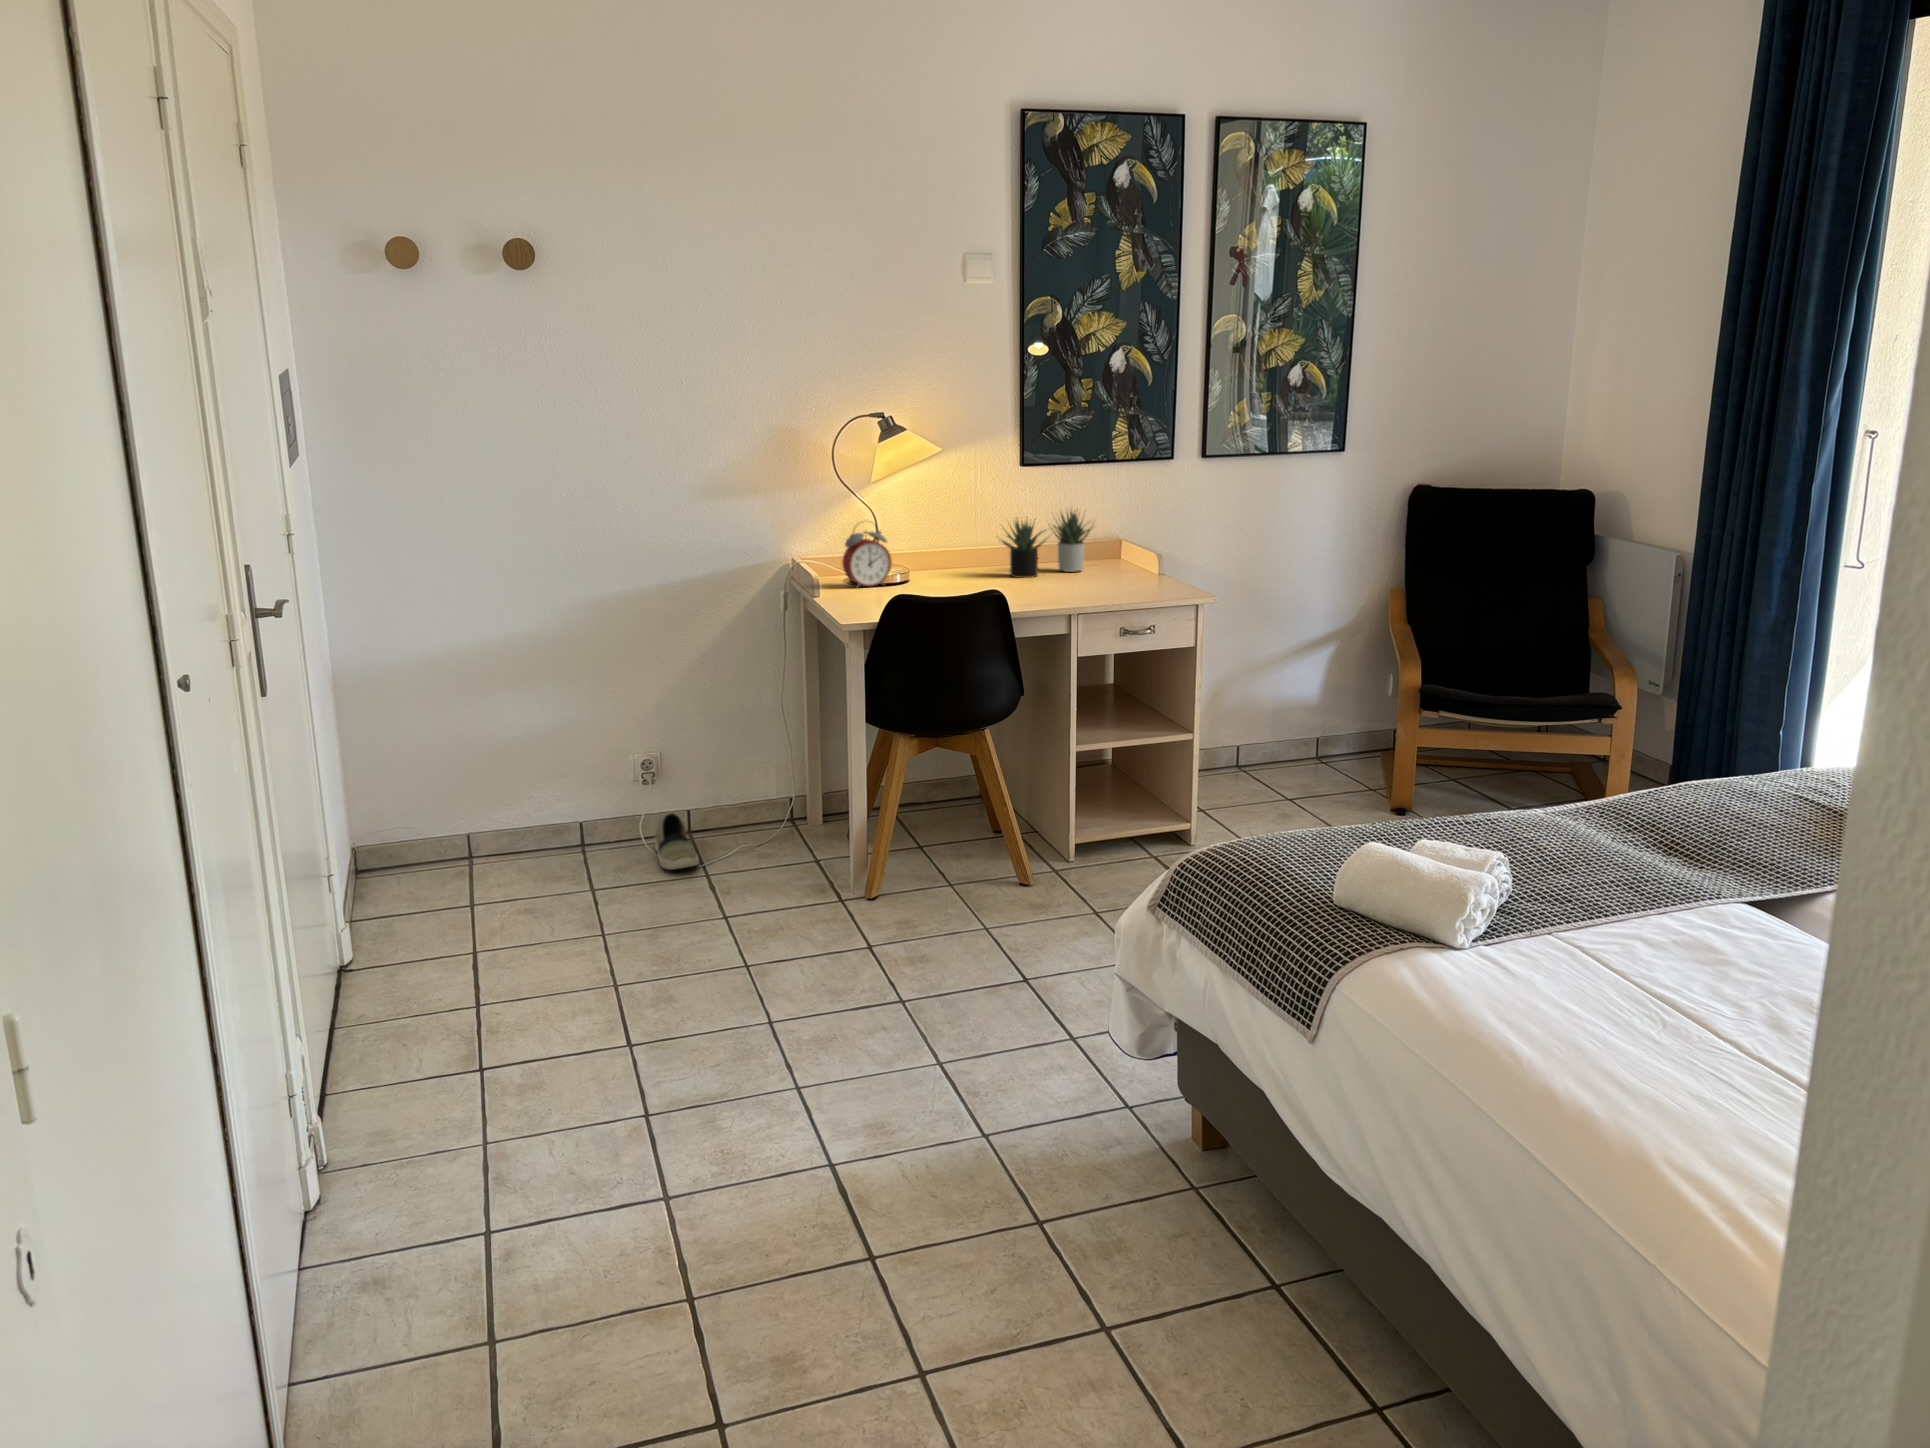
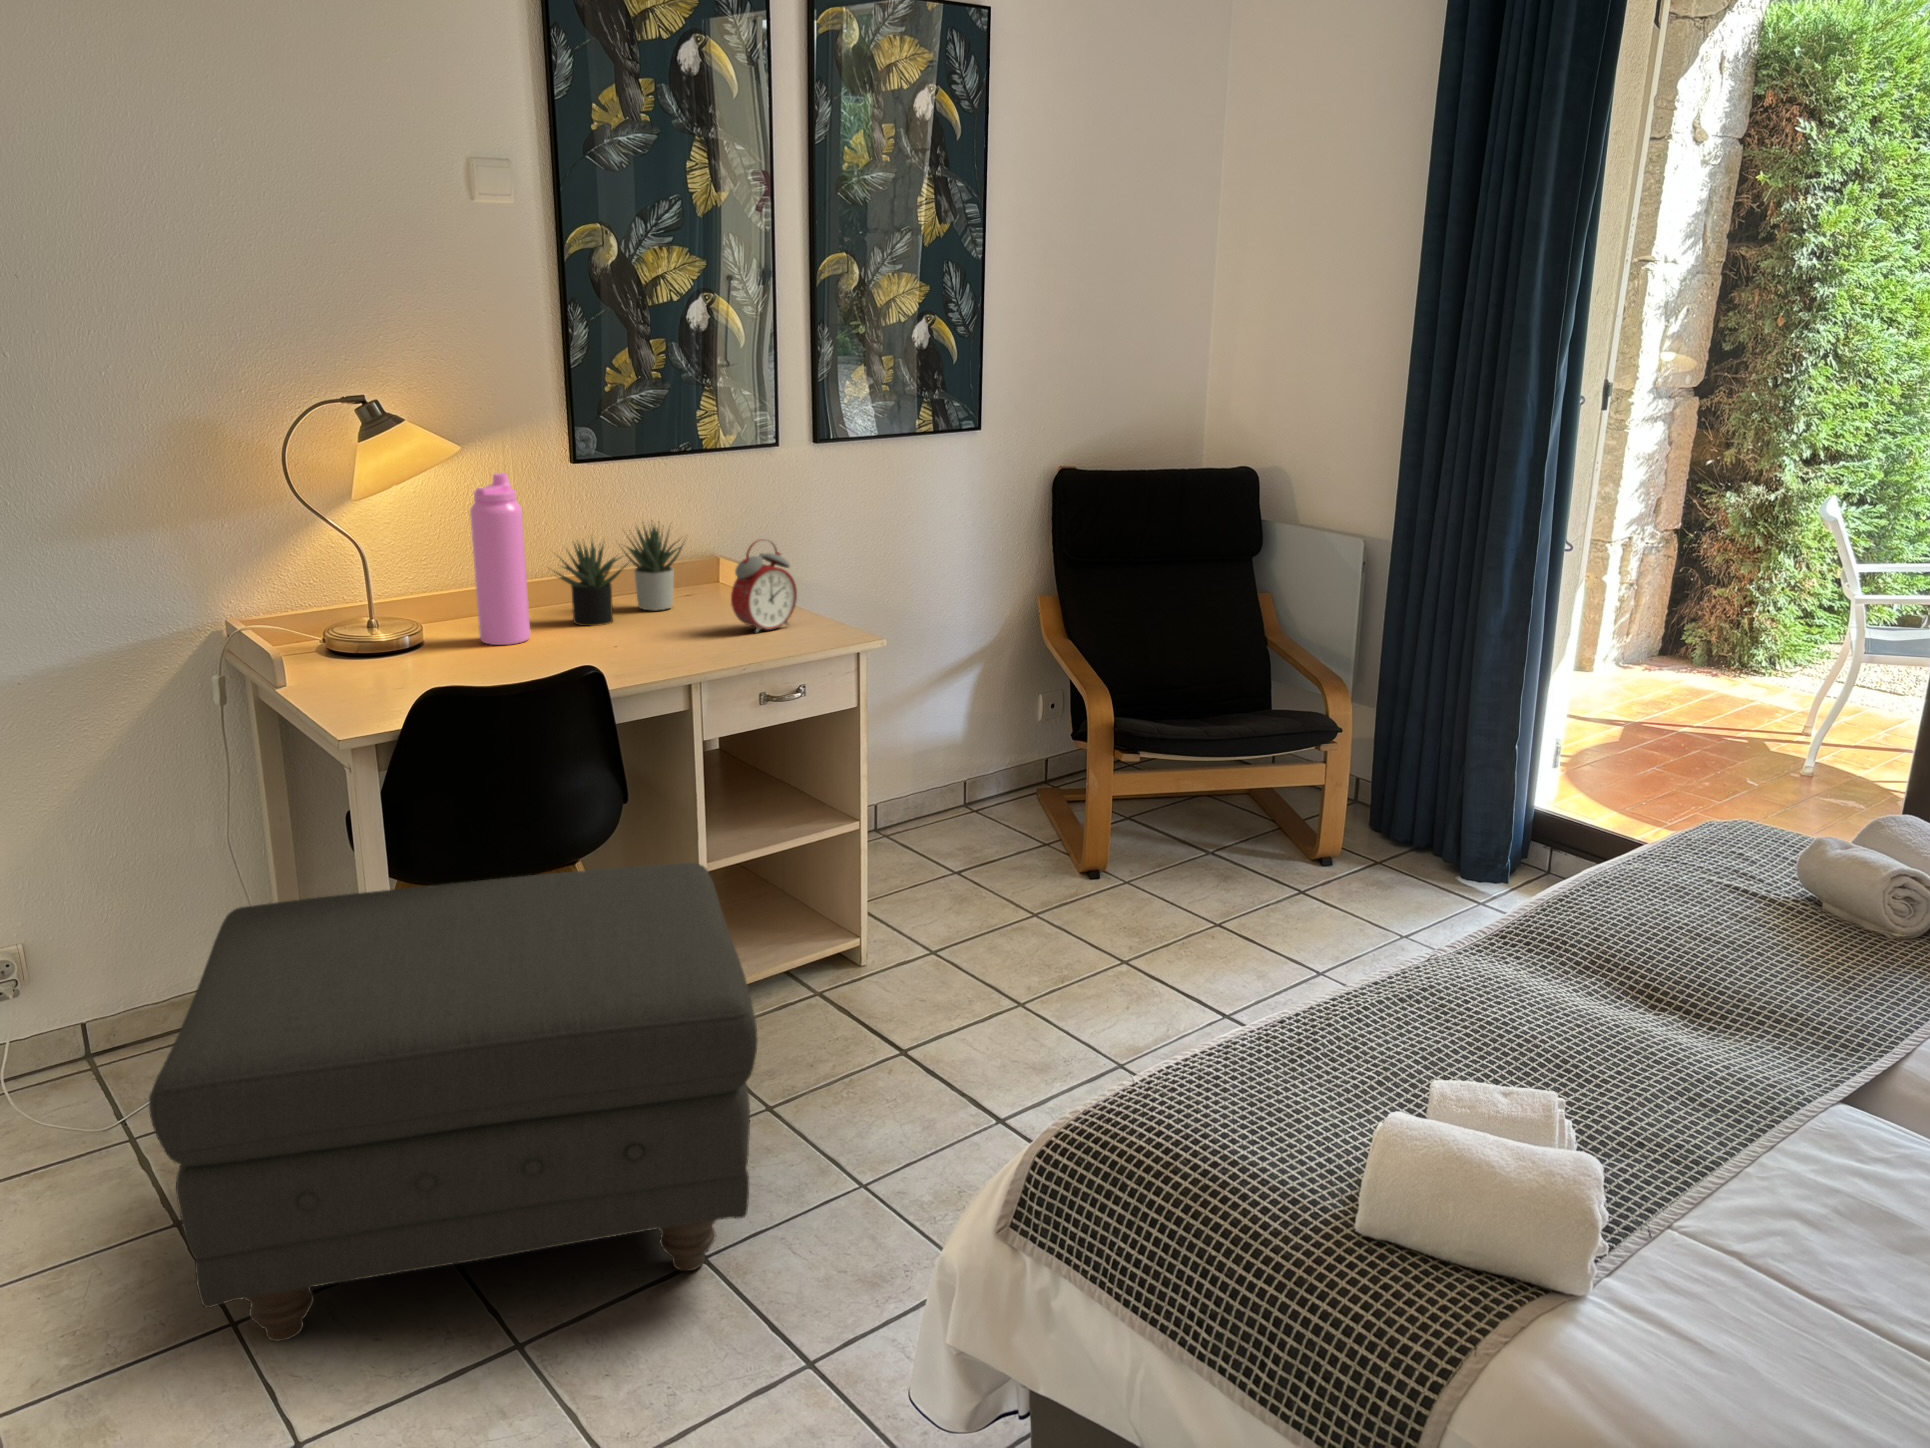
water bottle: none [944,467,978,584] -> present [470,473,531,645]
alarm clock: present [842,531,892,587] -> present [731,540,797,633]
ottoman: none [713,725,1067,984] -> present [149,863,758,1341]
shoe: present [655,813,698,870] -> none [32,1038,115,1140]

